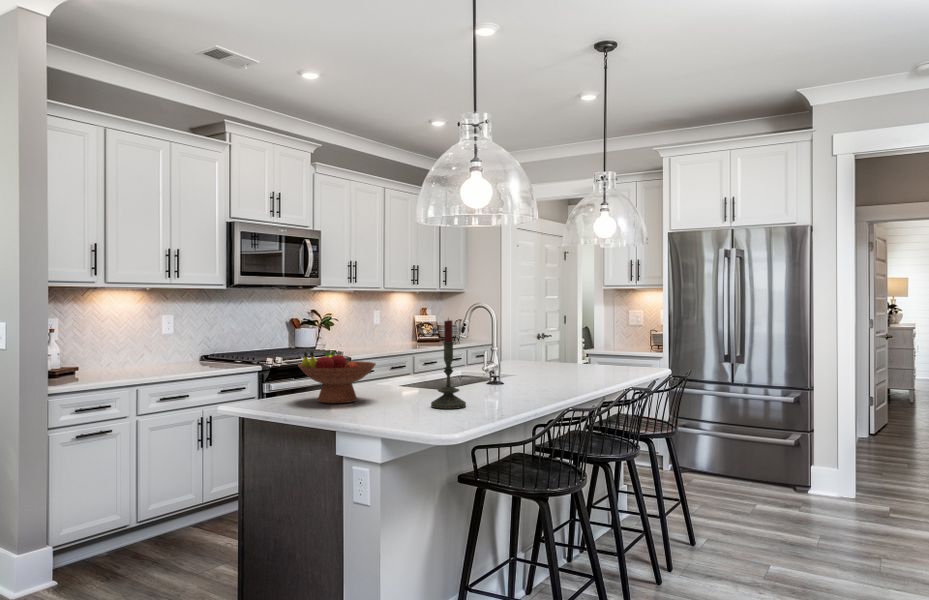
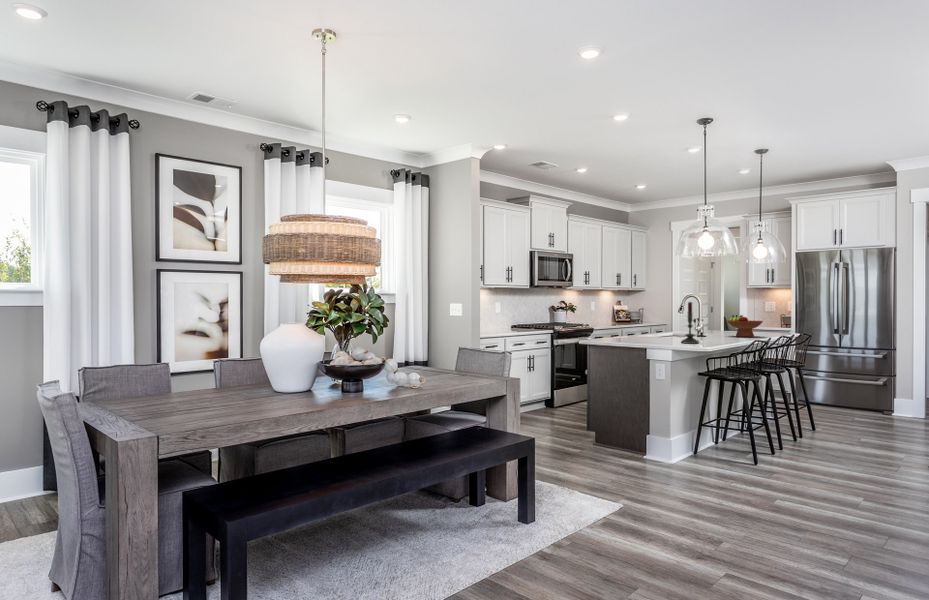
fruit bowl: present [298,351,376,403] -> present [728,315,763,337]

